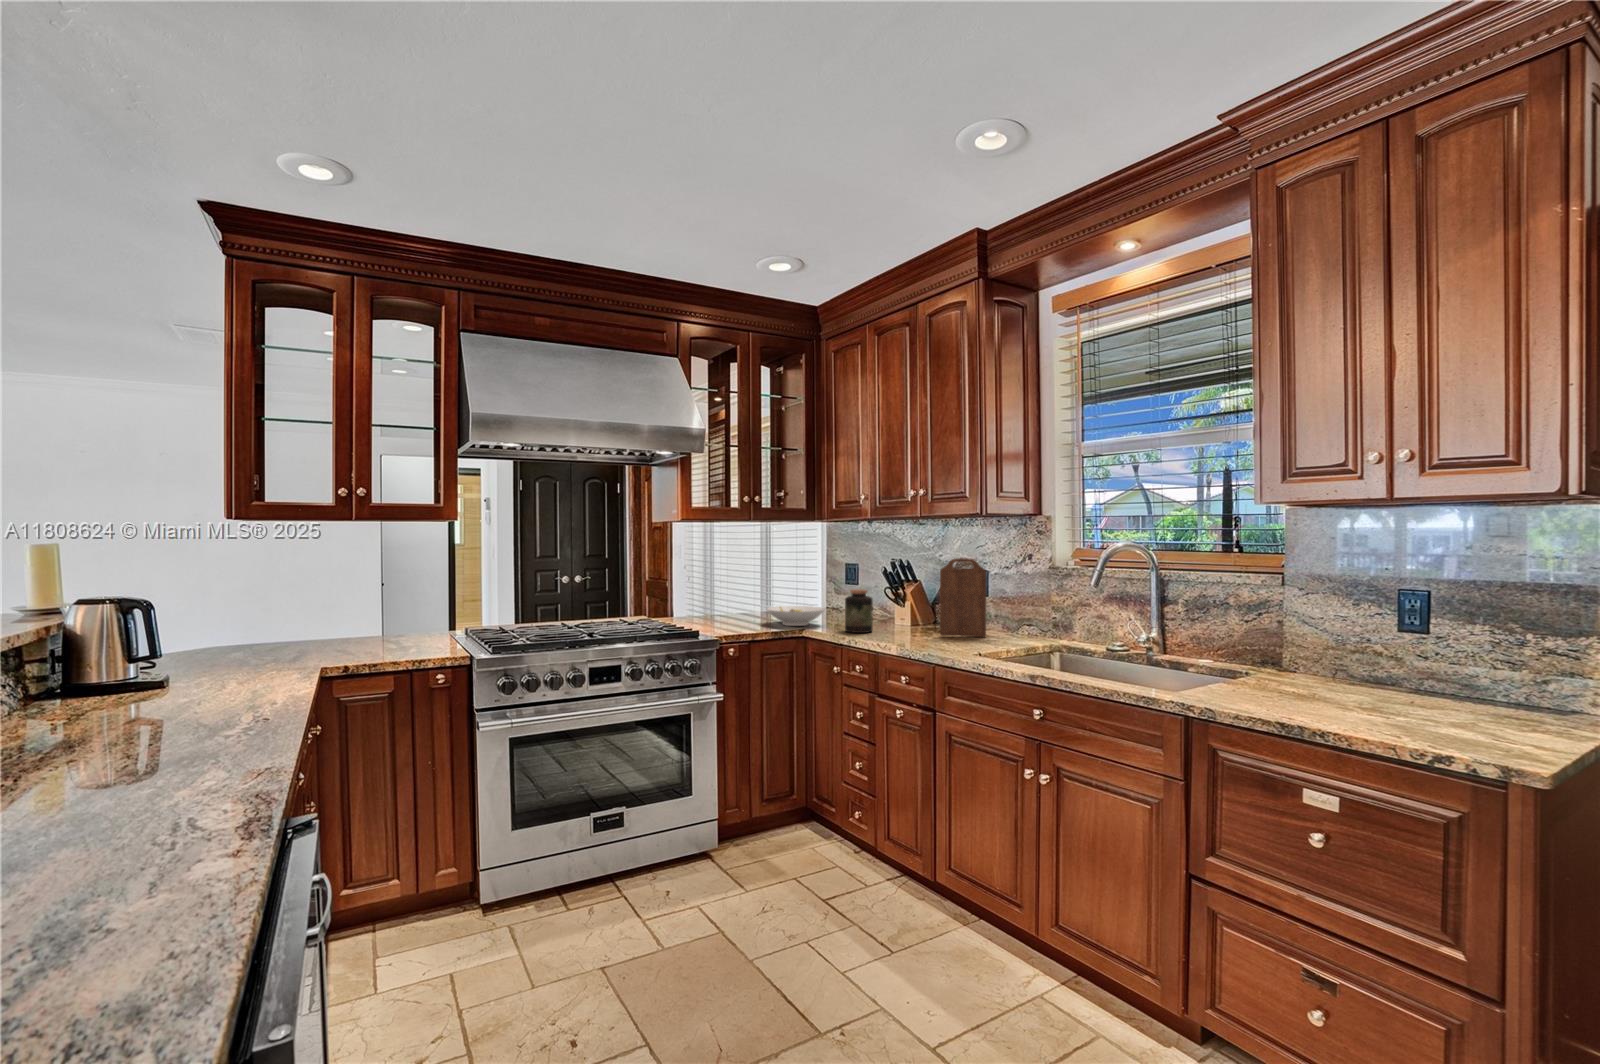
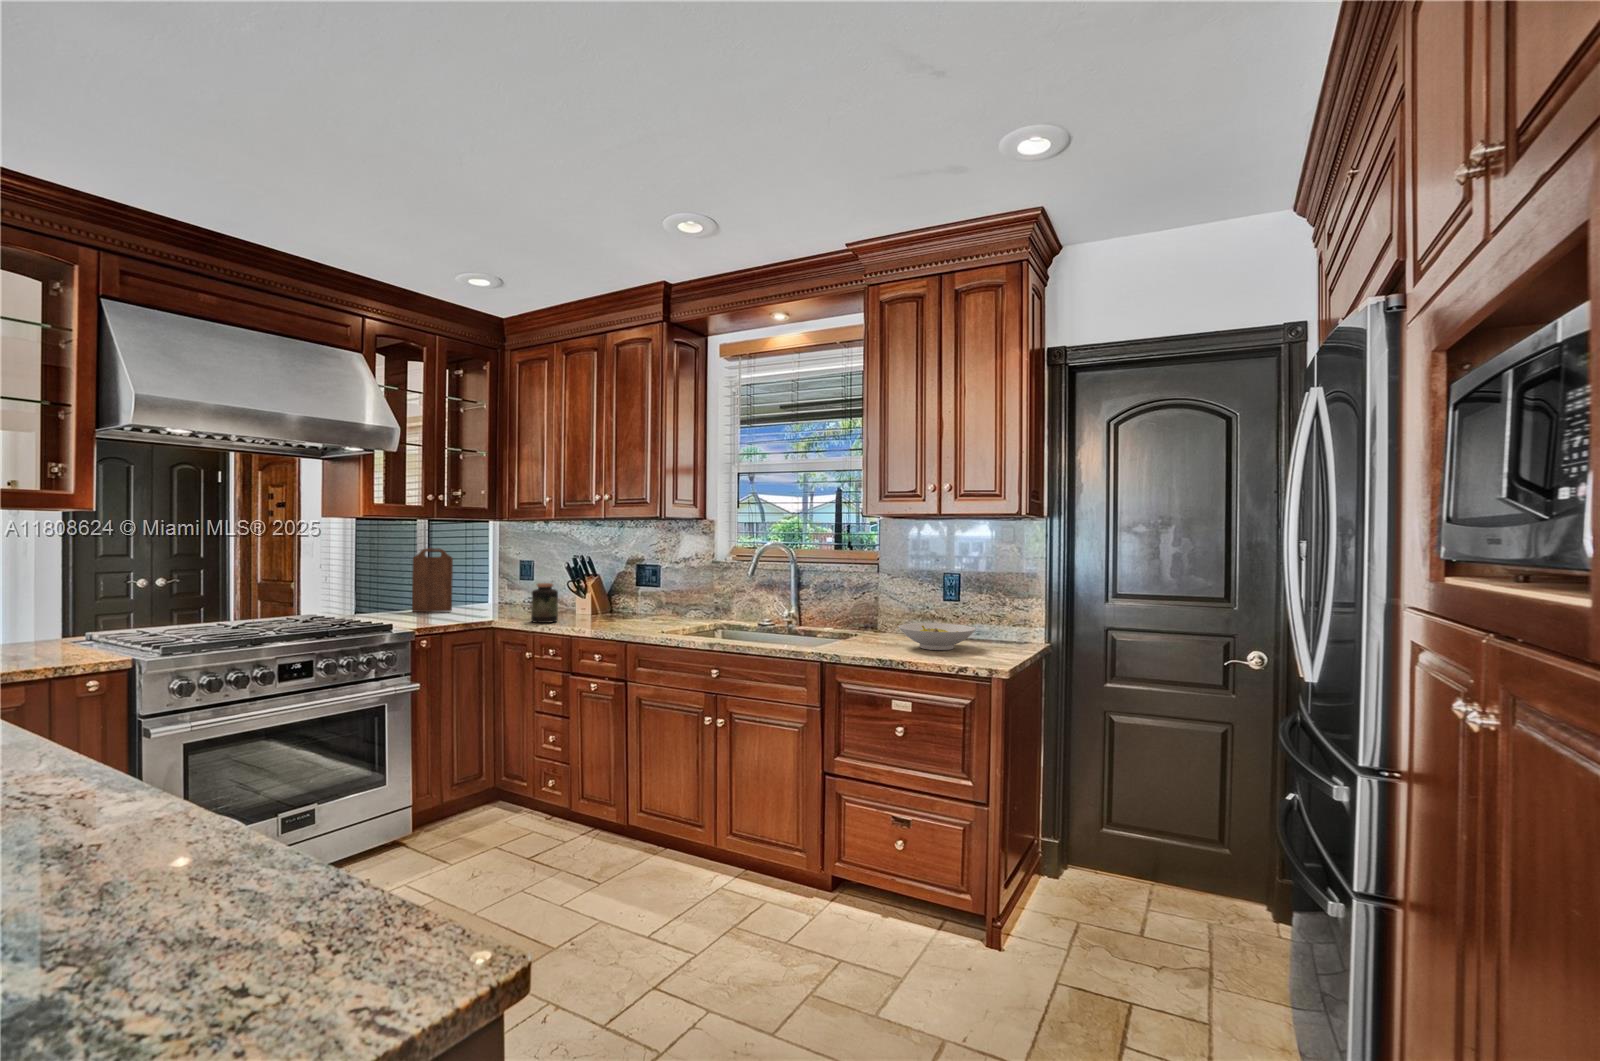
cutting board: present [940,558,986,637] -> present [412,548,453,612]
bowl: present [767,606,825,626] -> present [899,623,976,650]

